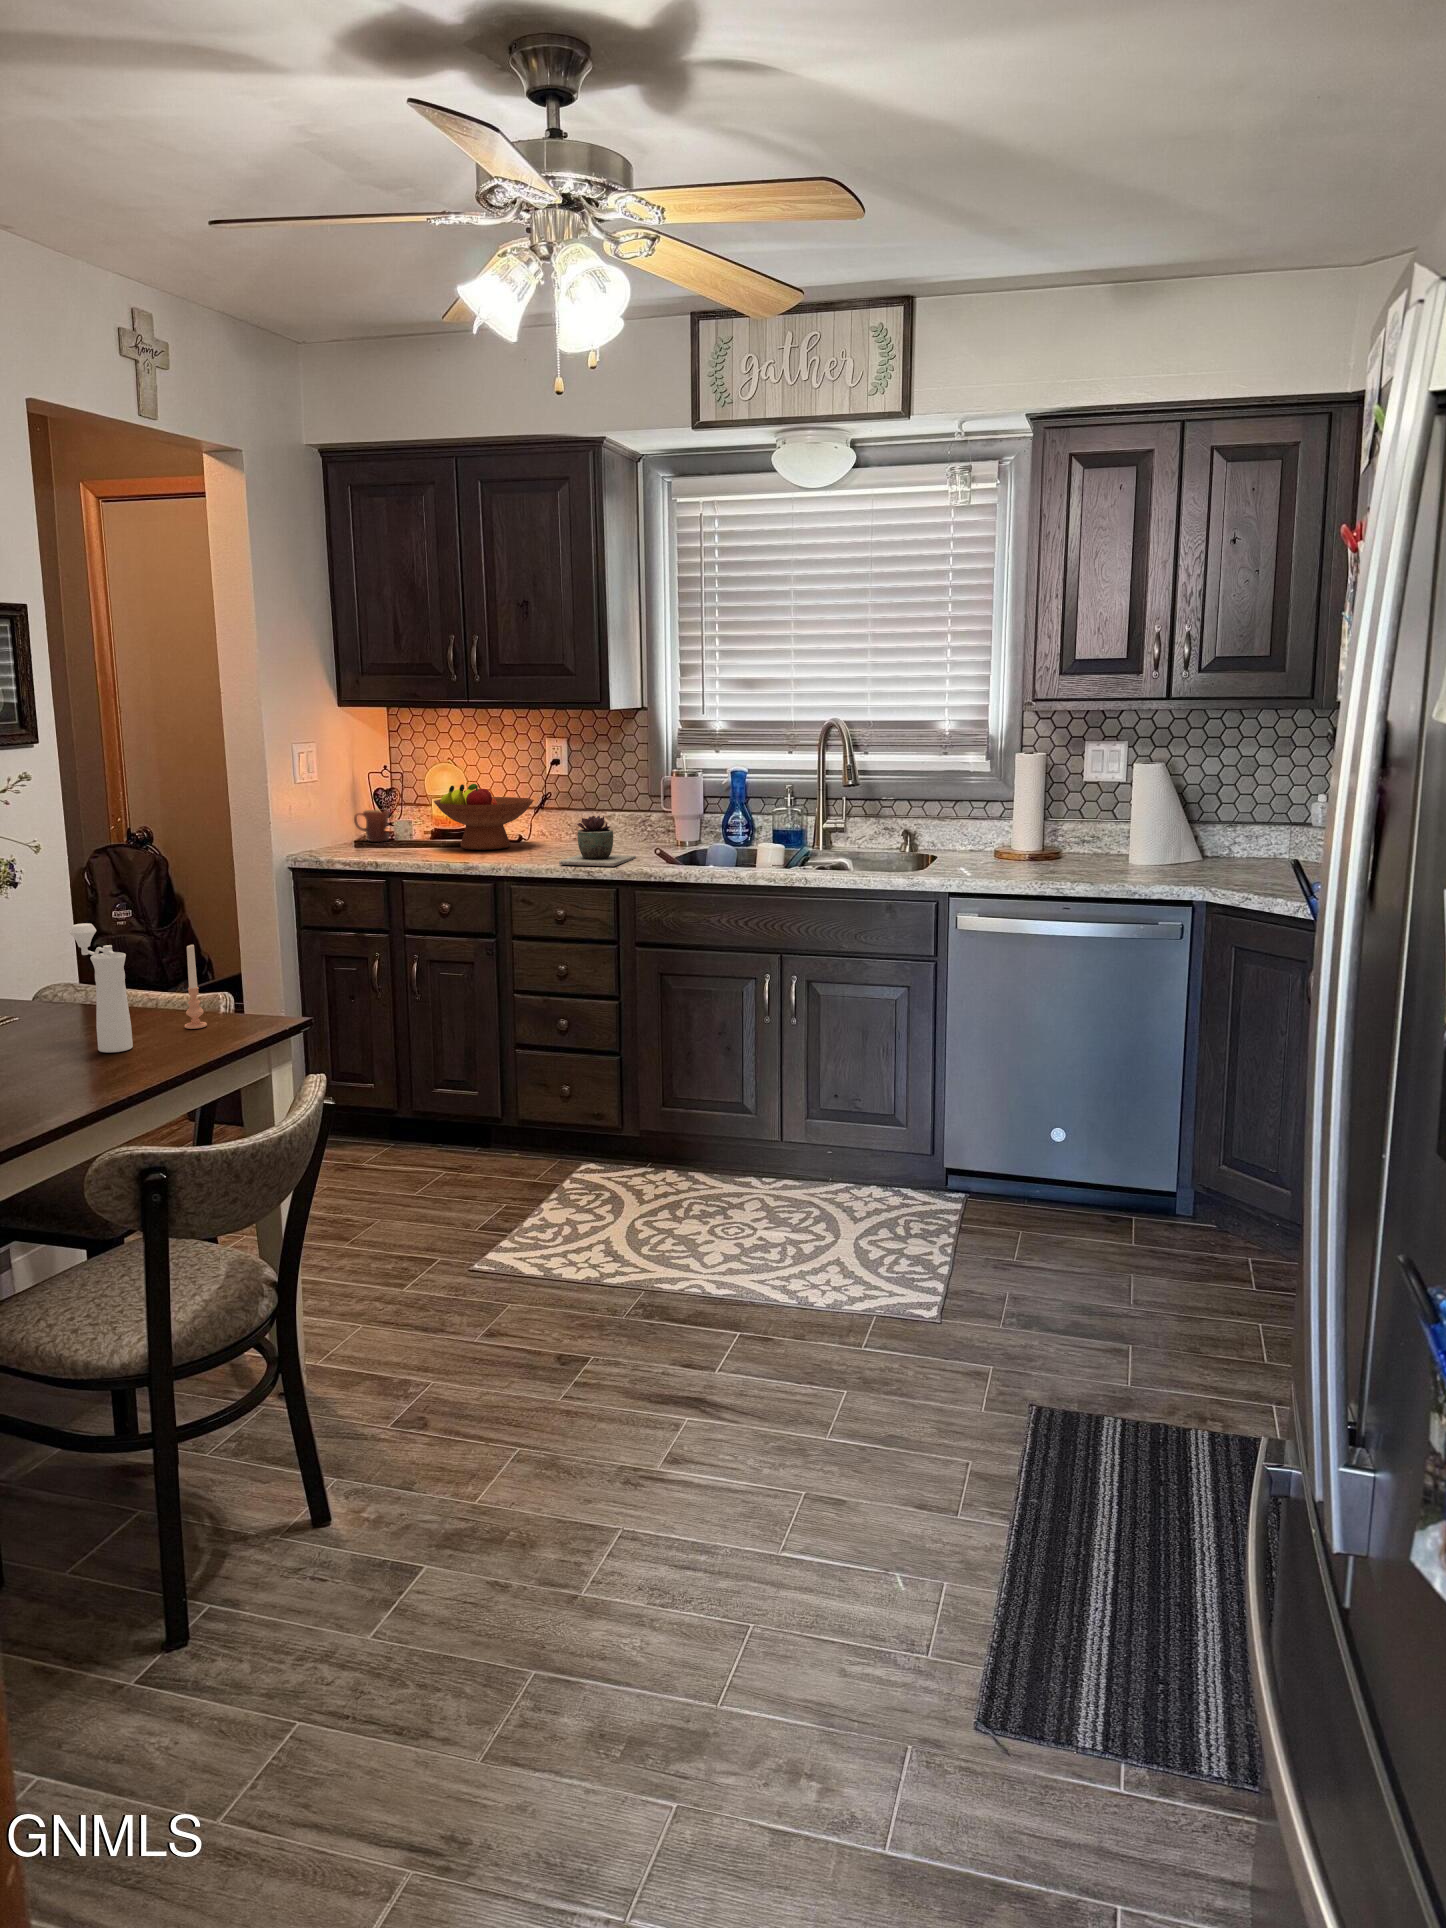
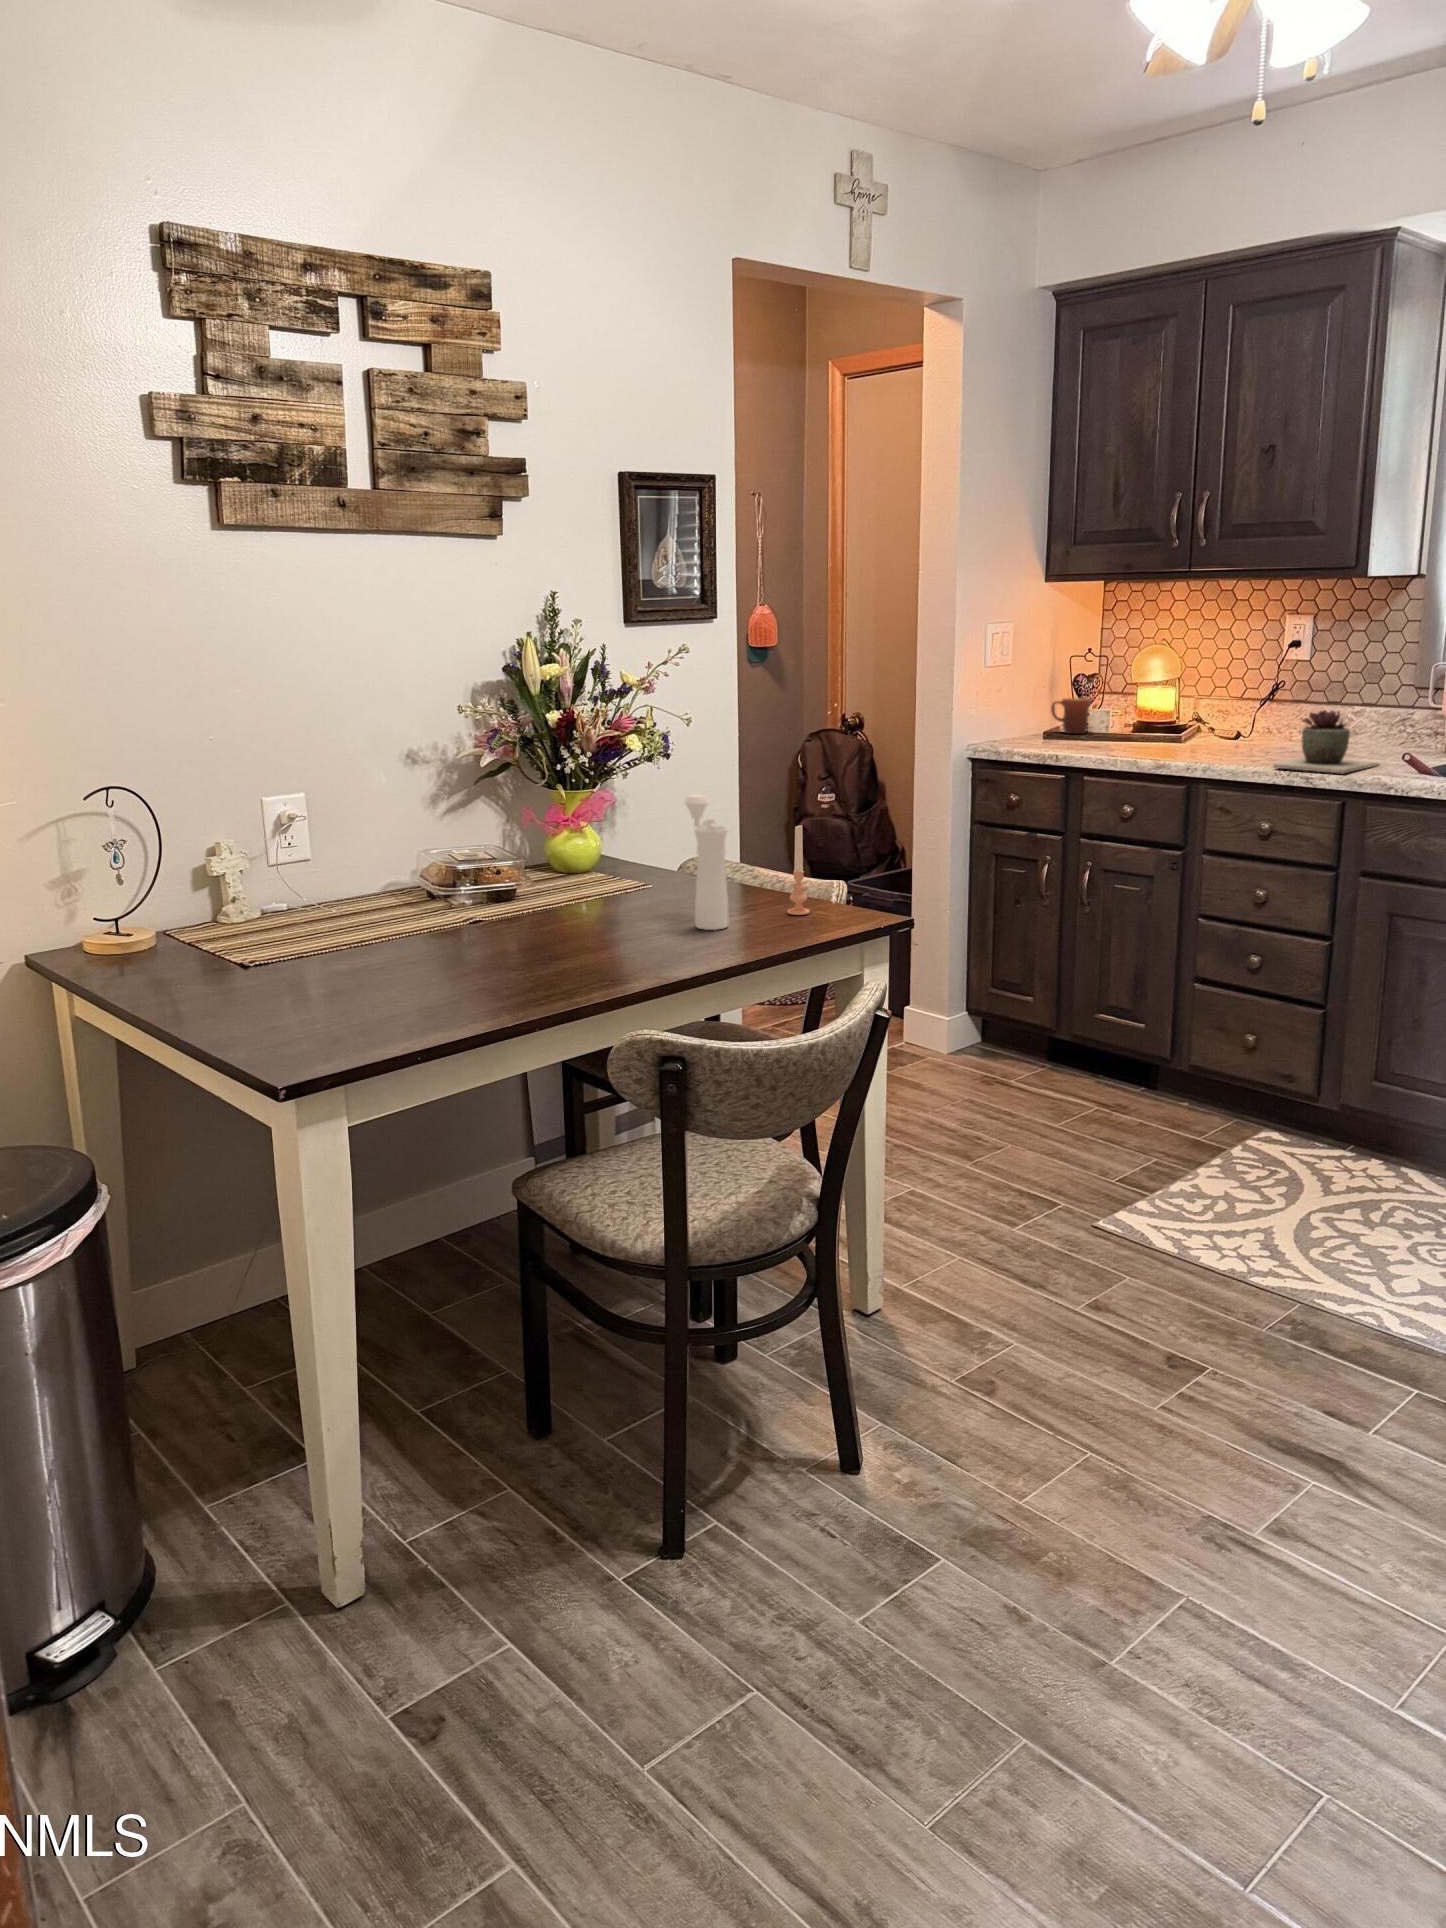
fruit bowl: present [434,784,534,850] -> none [1136,669,1259,747]

